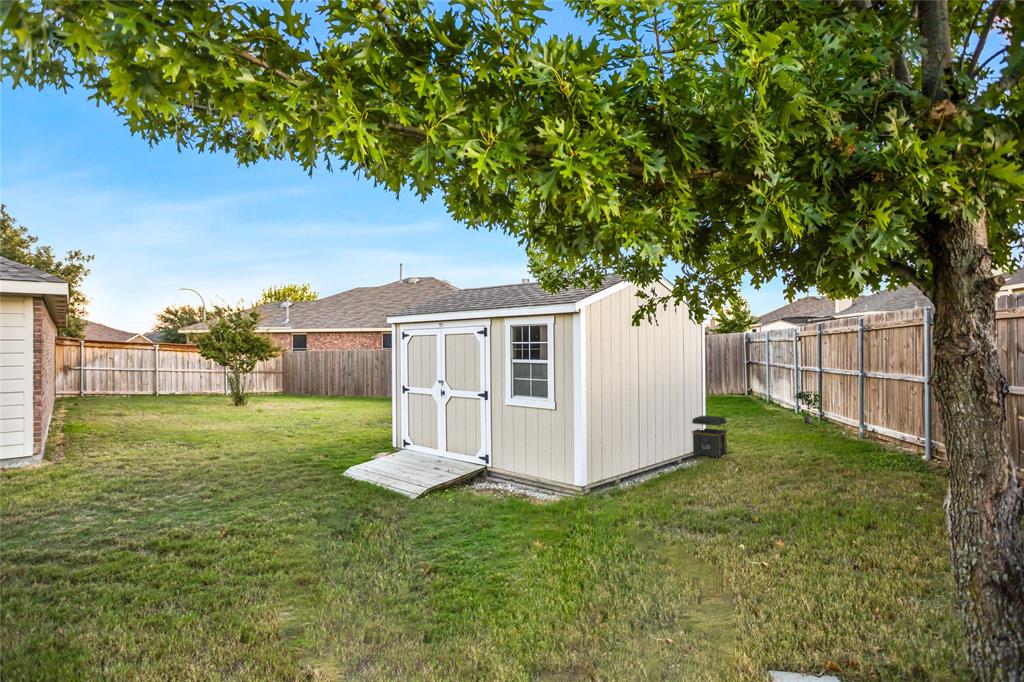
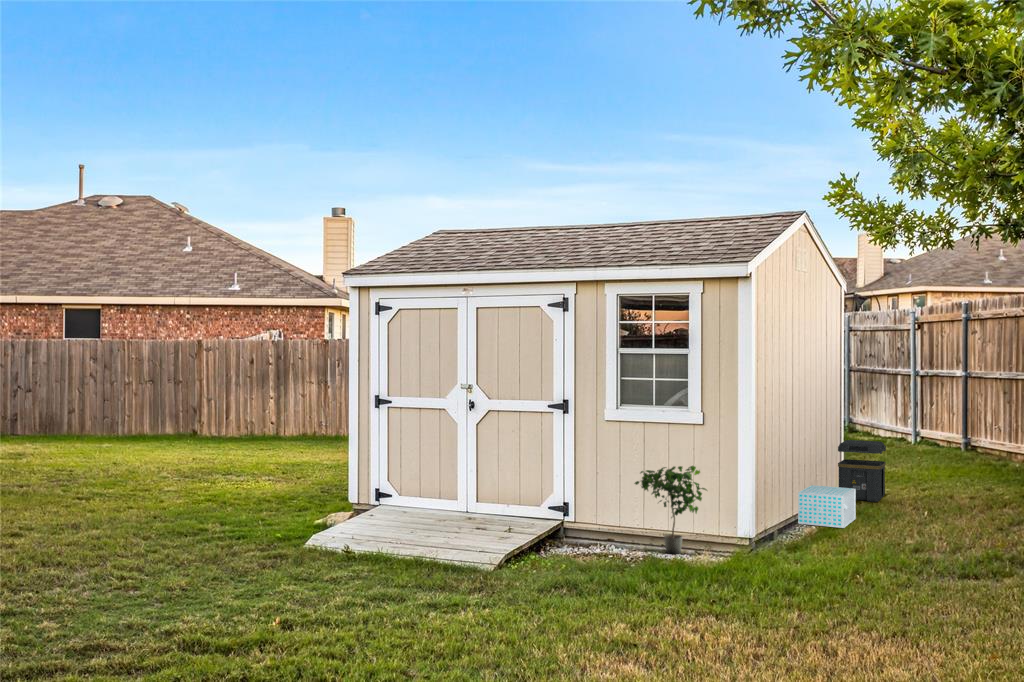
potted plant: present [795,391,822,423] -> present [635,466,707,554]
storage box: none [641,447,685,478] -> present [798,485,856,528]

